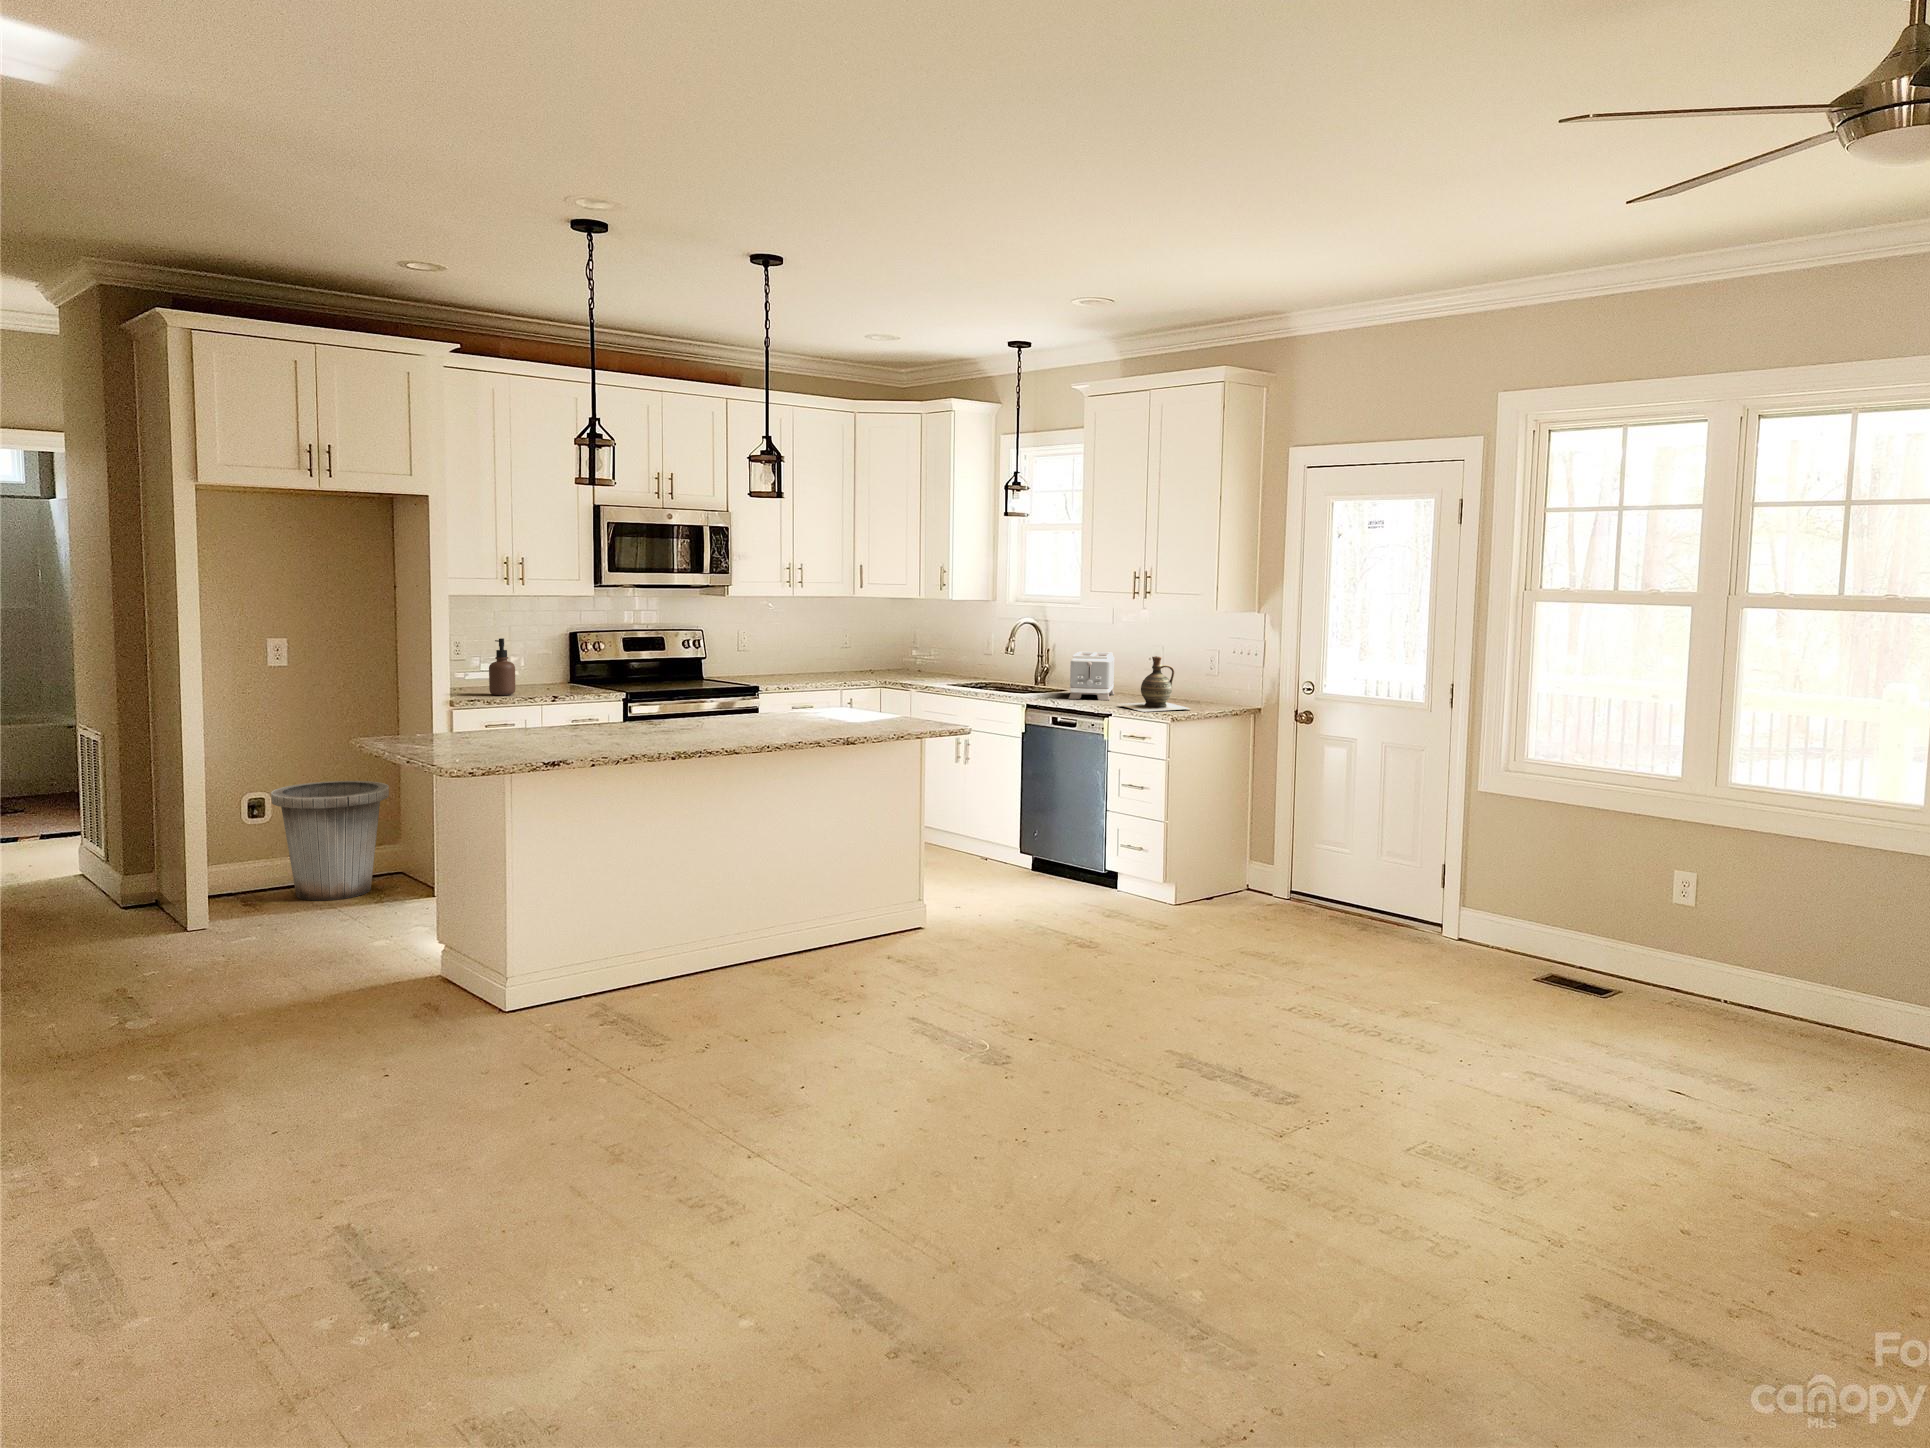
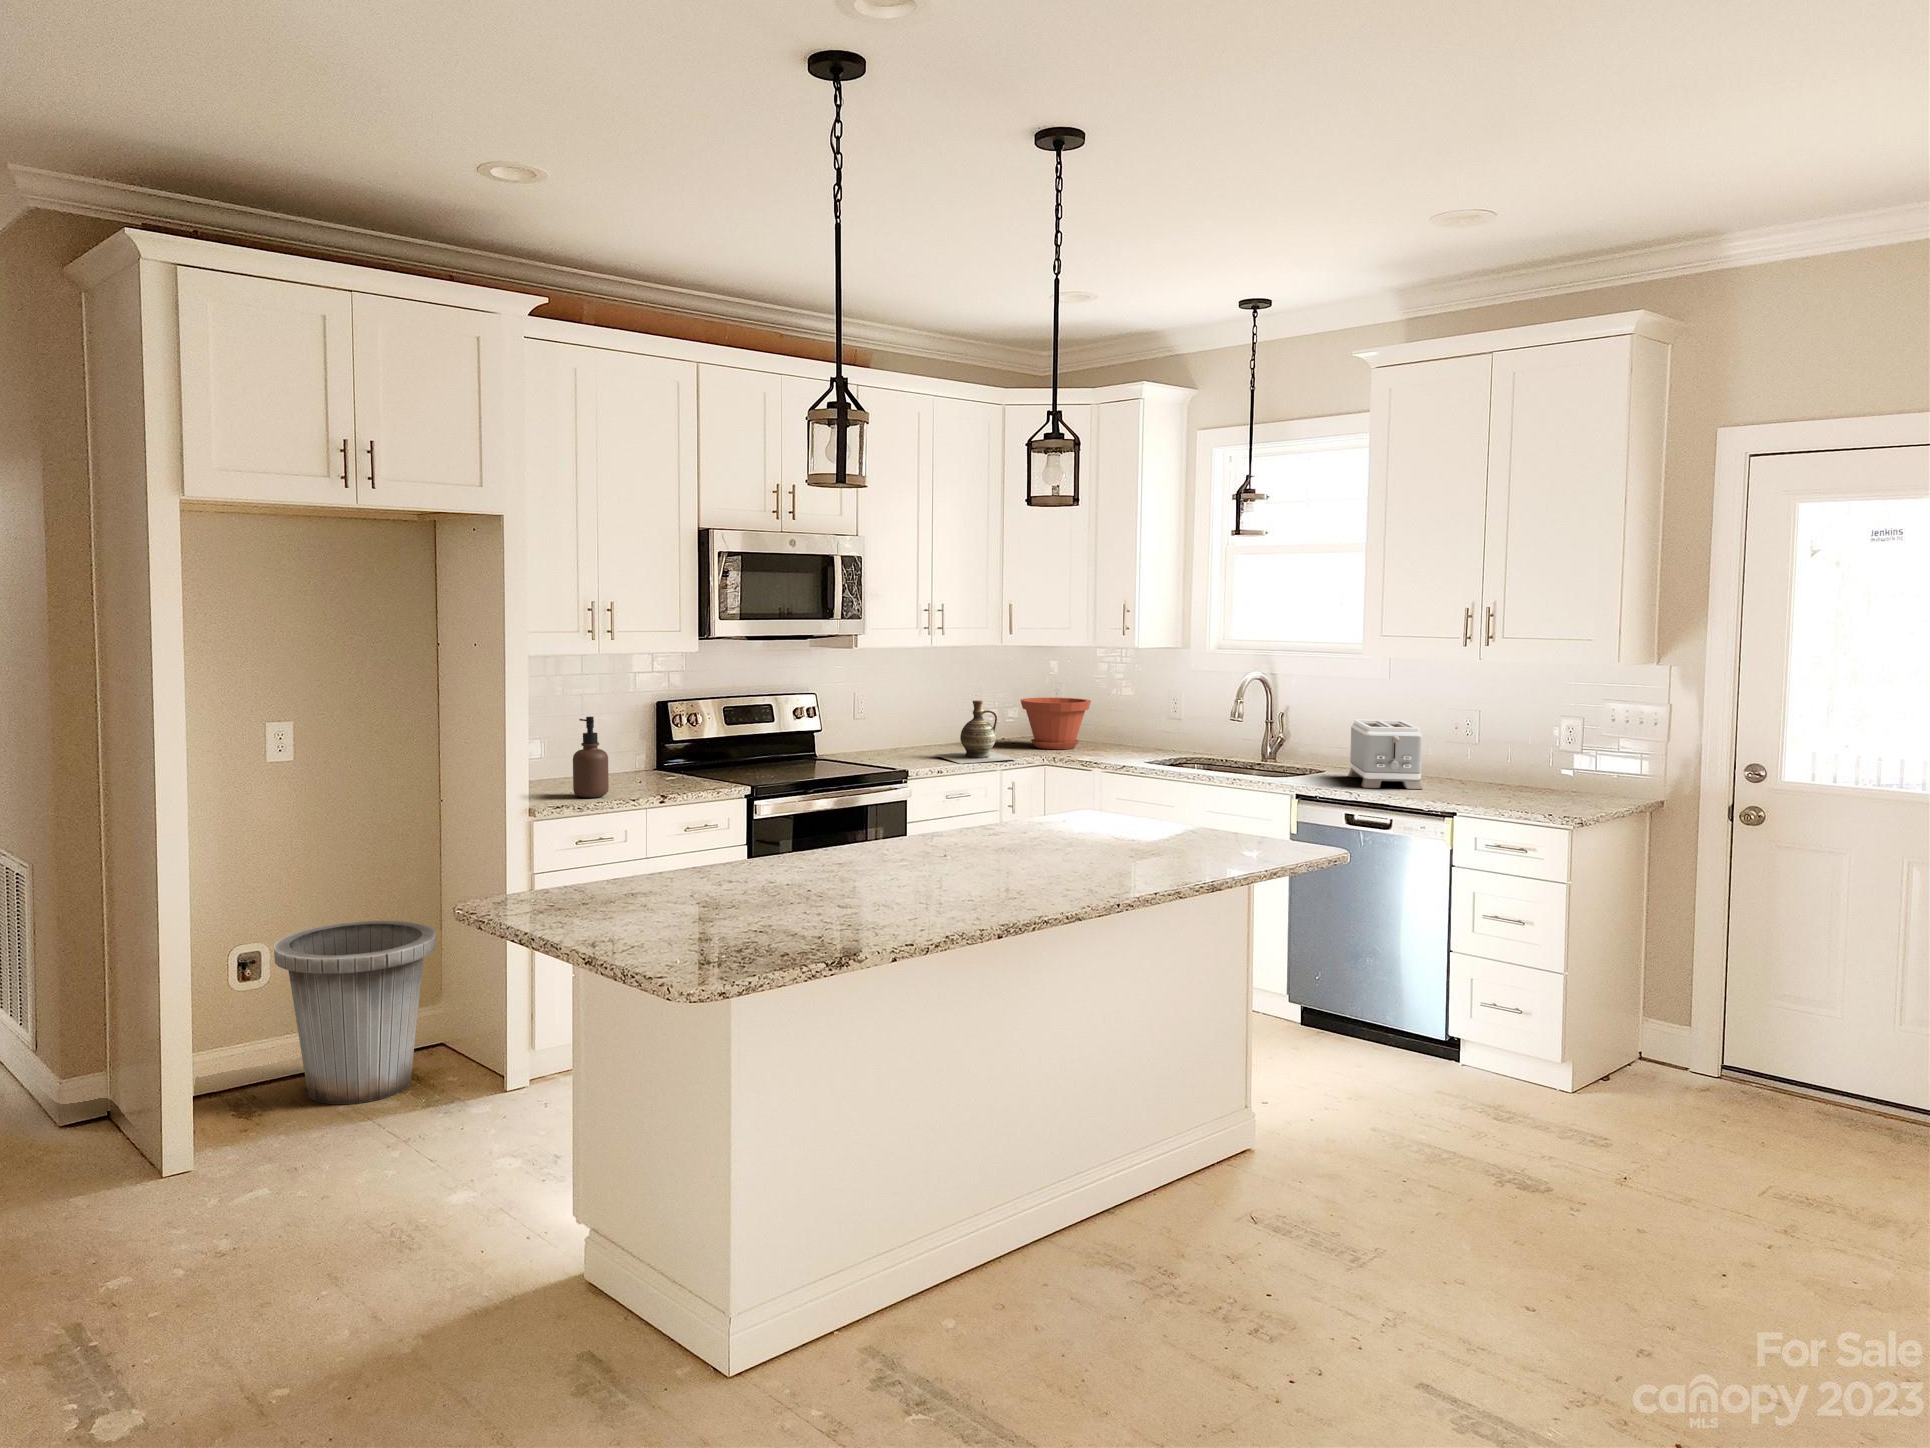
plant pot: none [869,638,923,676] -> present [1021,698,1091,749]
ceramic jug: present [1118,657,1190,712] -> present [935,700,1015,764]

